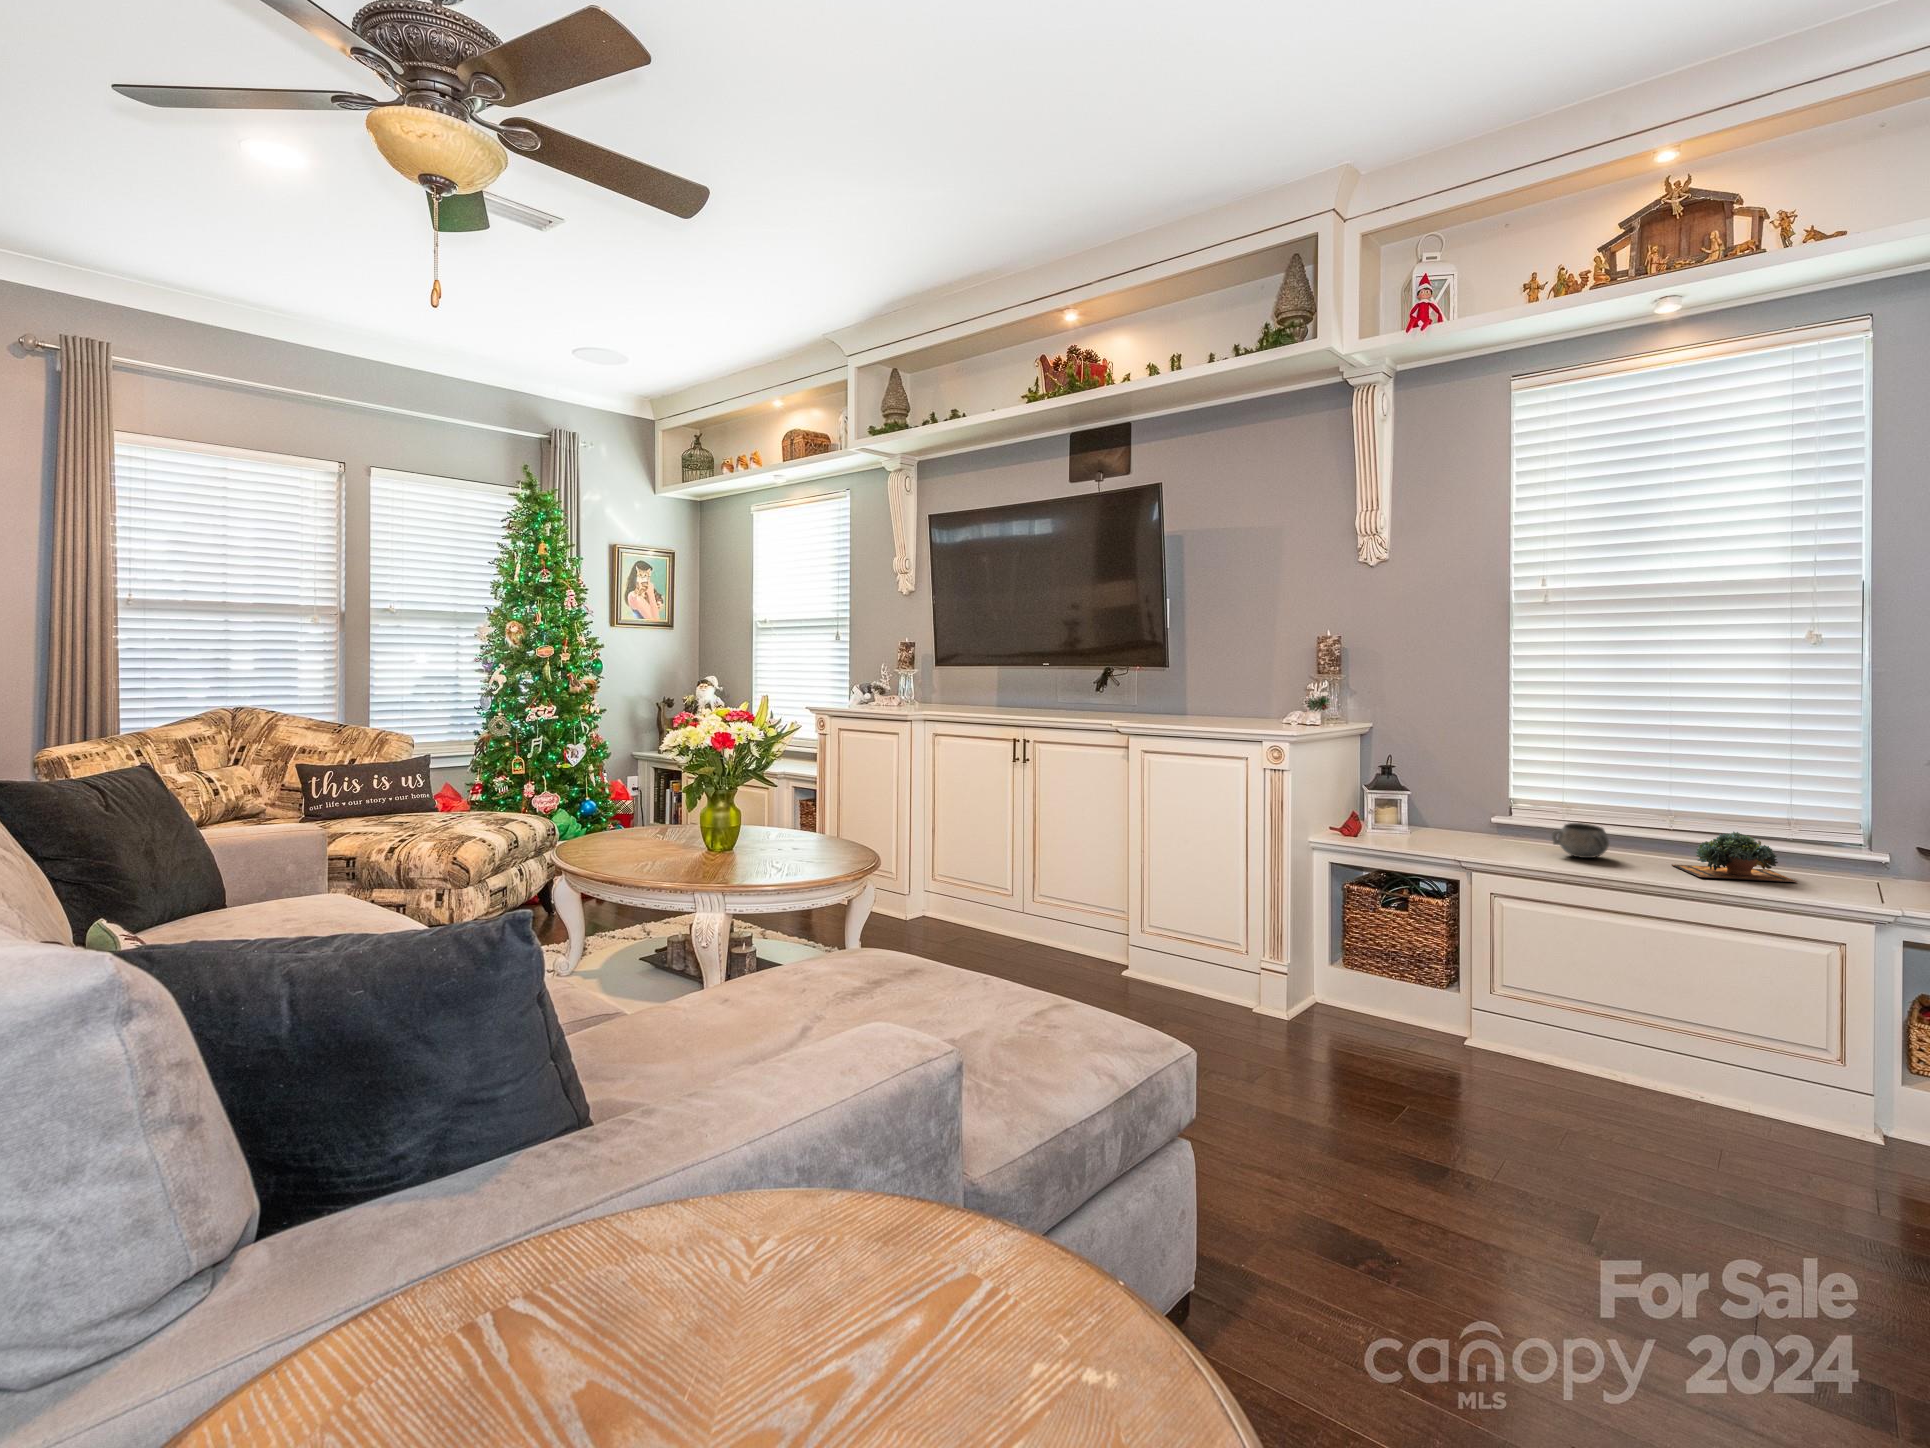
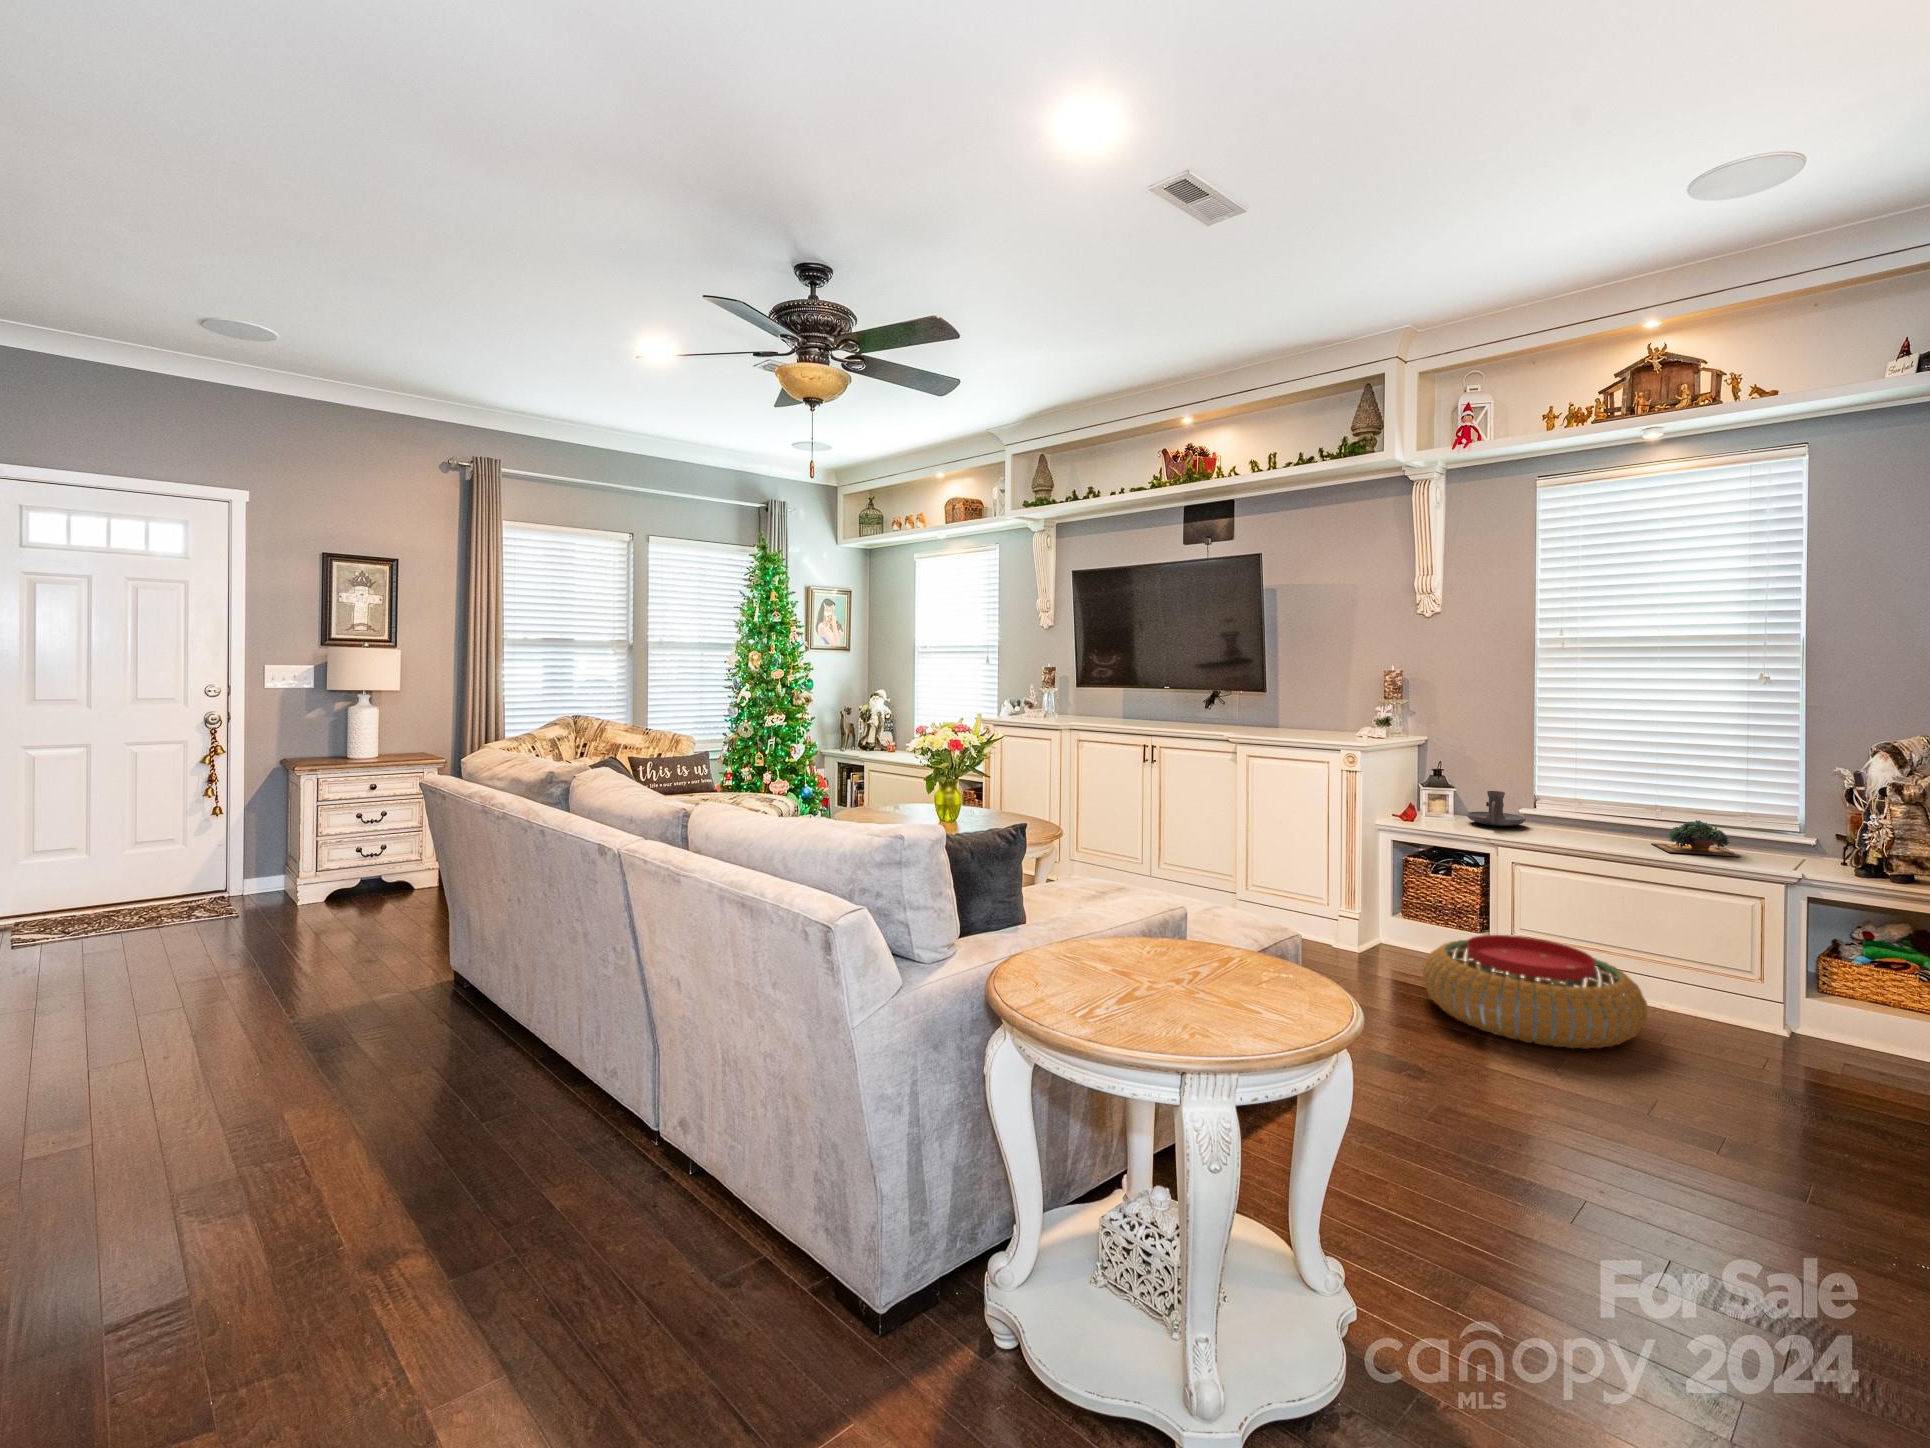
candle holder: none [1426,795,1503,842] -> present [1467,791,1526,826]
decorative bowl: present [1552,823,1609,858] -> none [1561,812,1605,838]
pouf: none [1372,999,1690,1177] -> present [1423,935,1647,1049]

